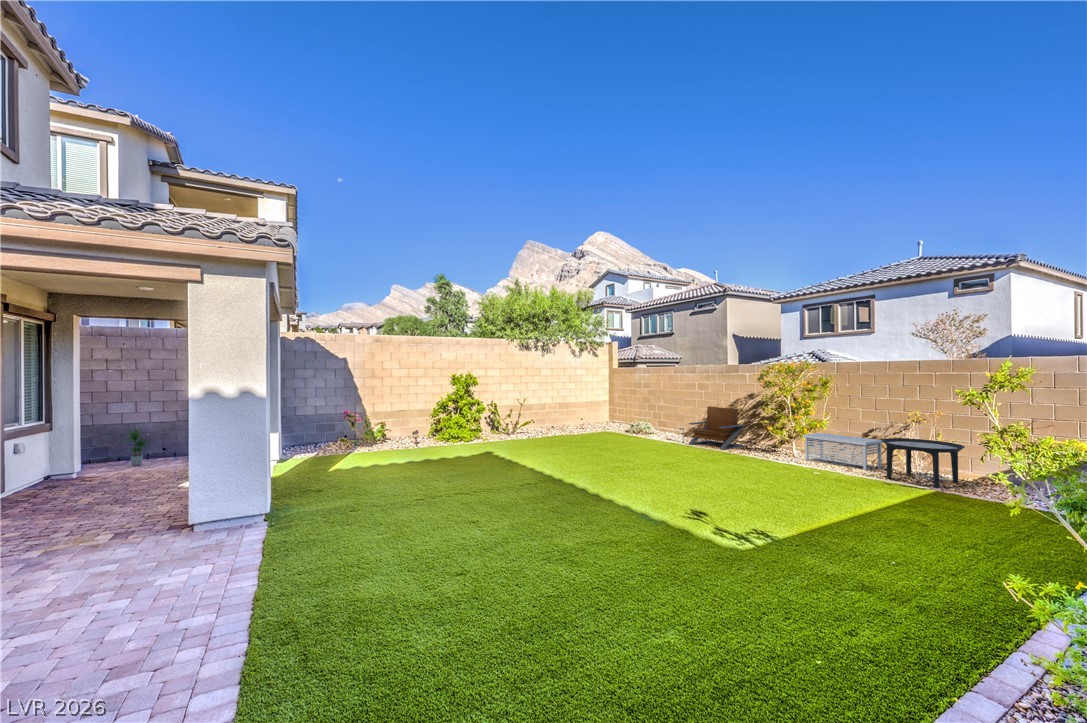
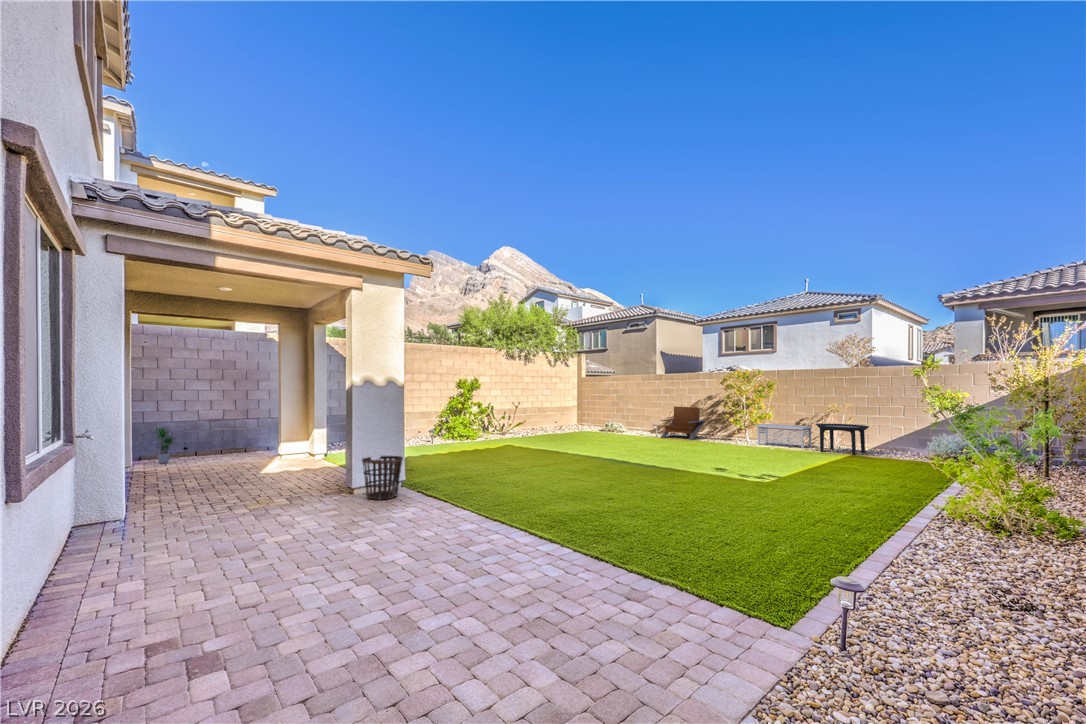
basket: none [198,483,254,541] -> present [362,456,403,500]

